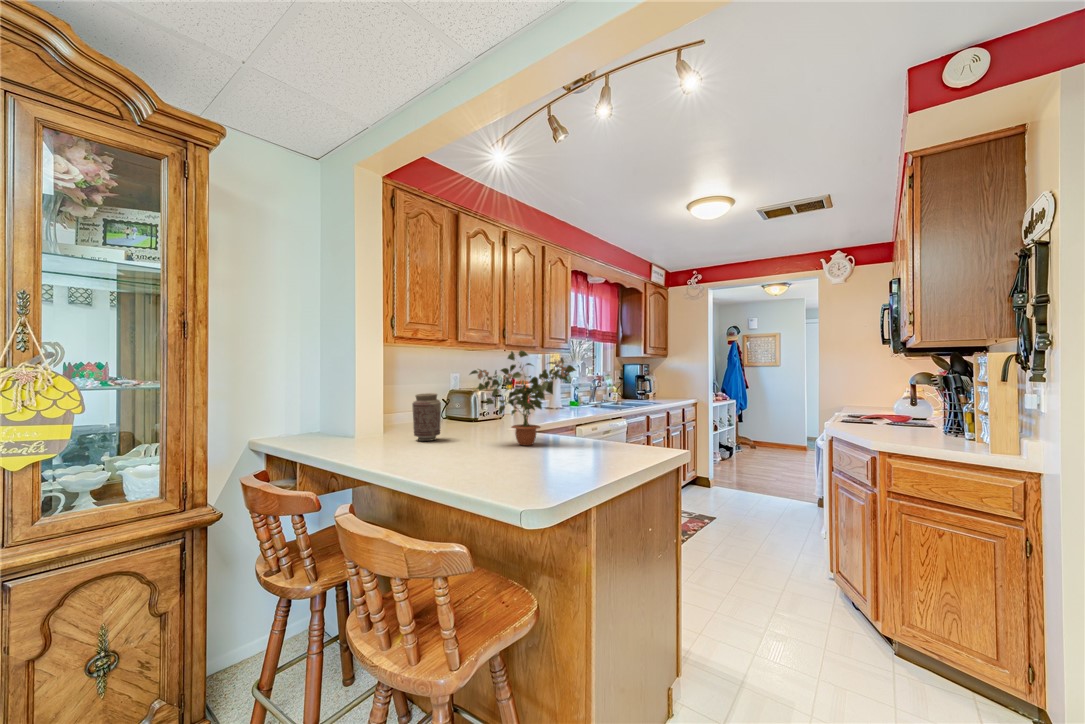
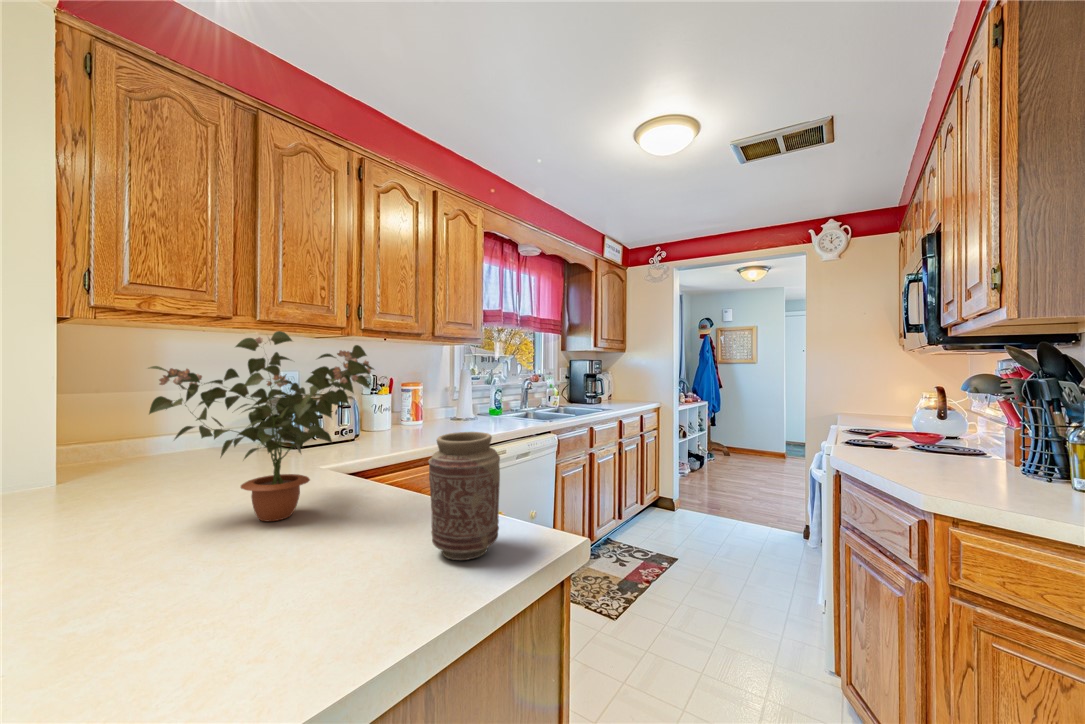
vase: present [412,393,441,441] -> present [428,432,500,560]

